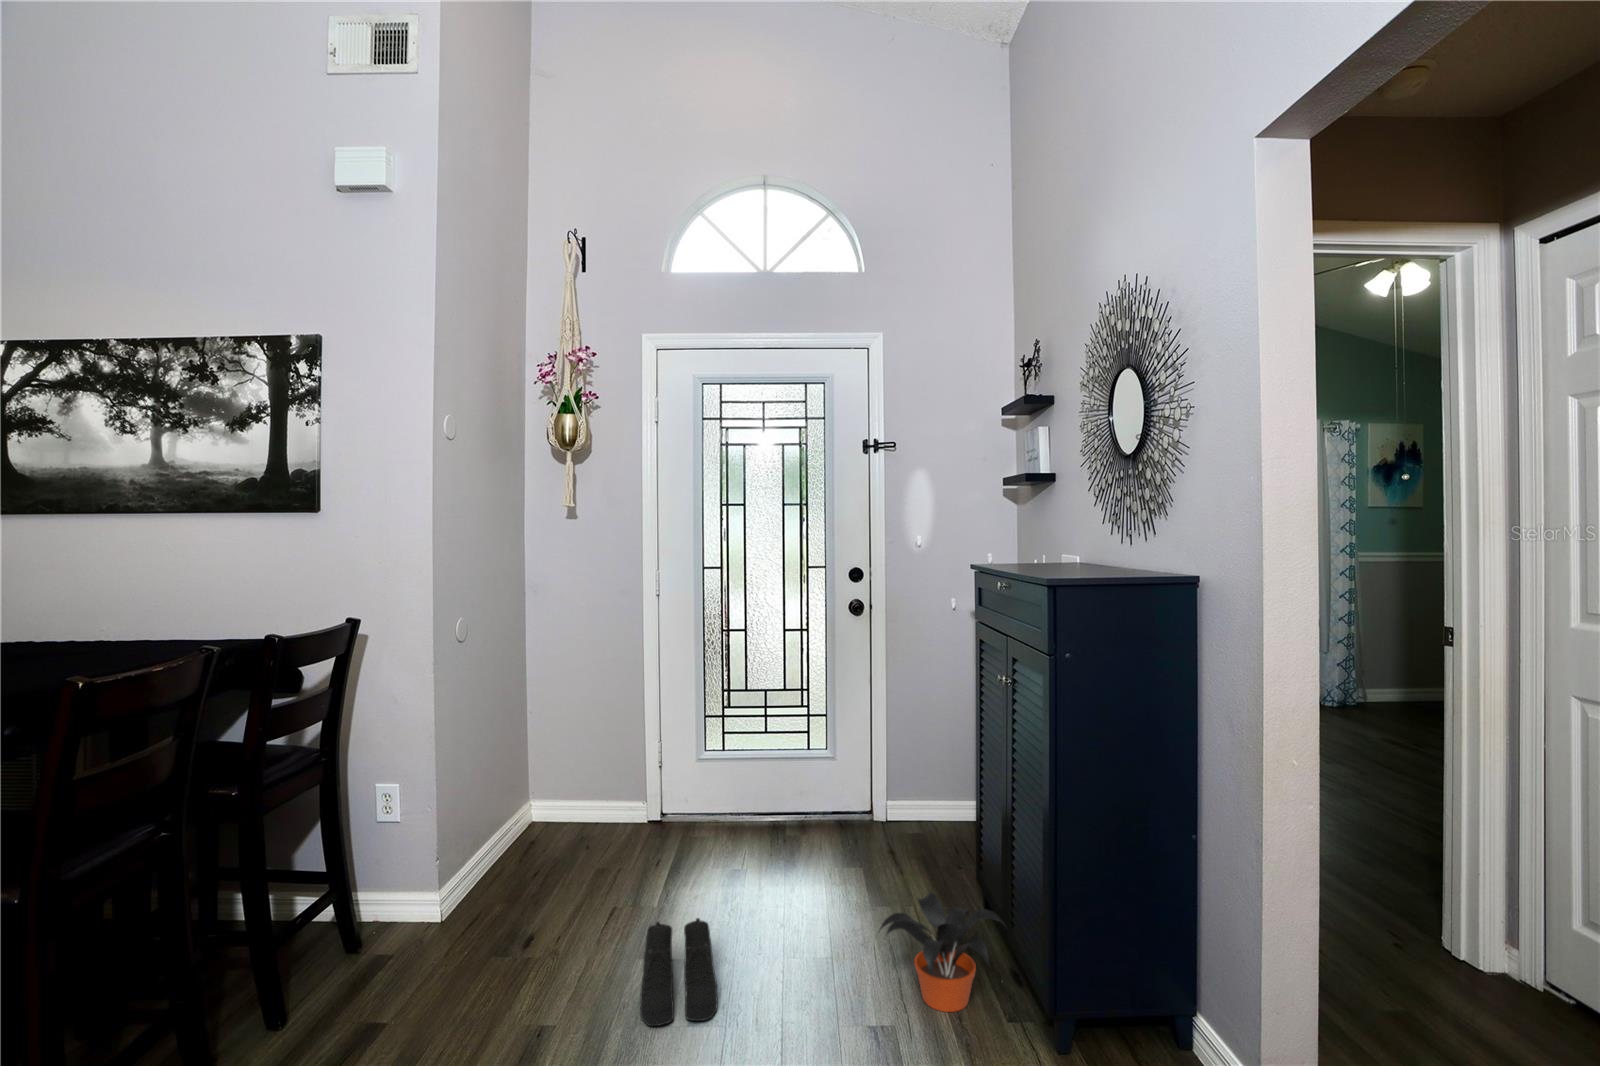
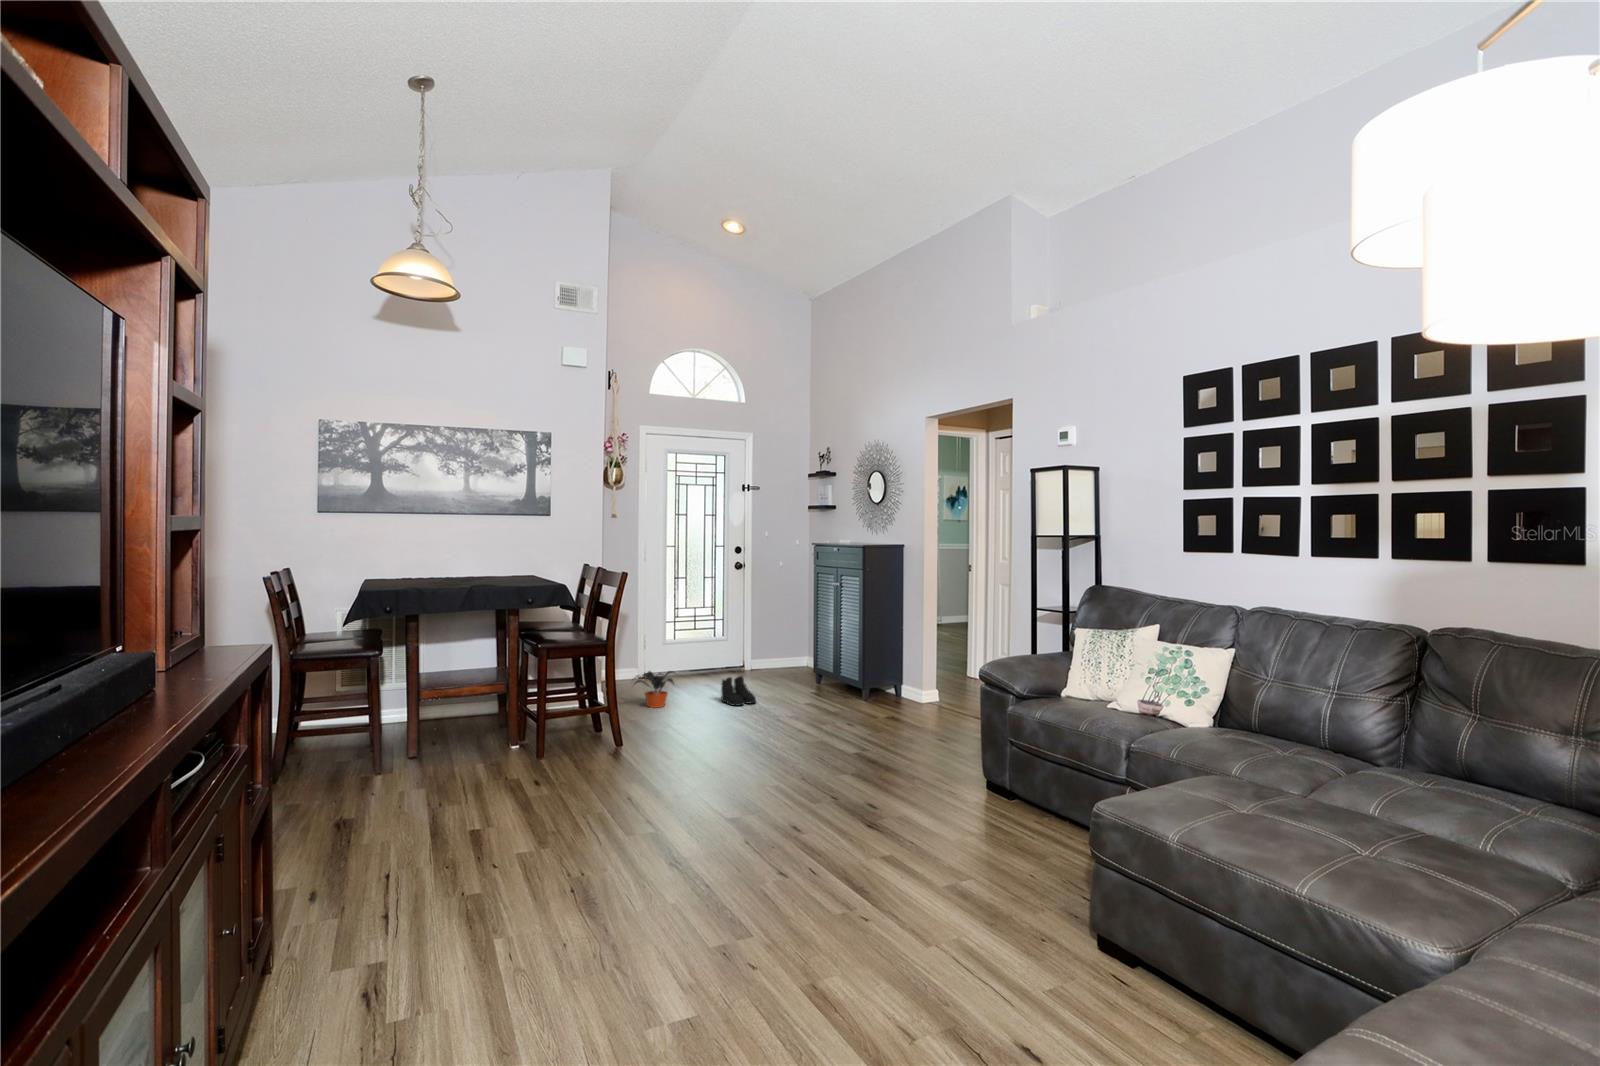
potted plant: present [880,892,1005,1012] -> present [635,671,674,708]

